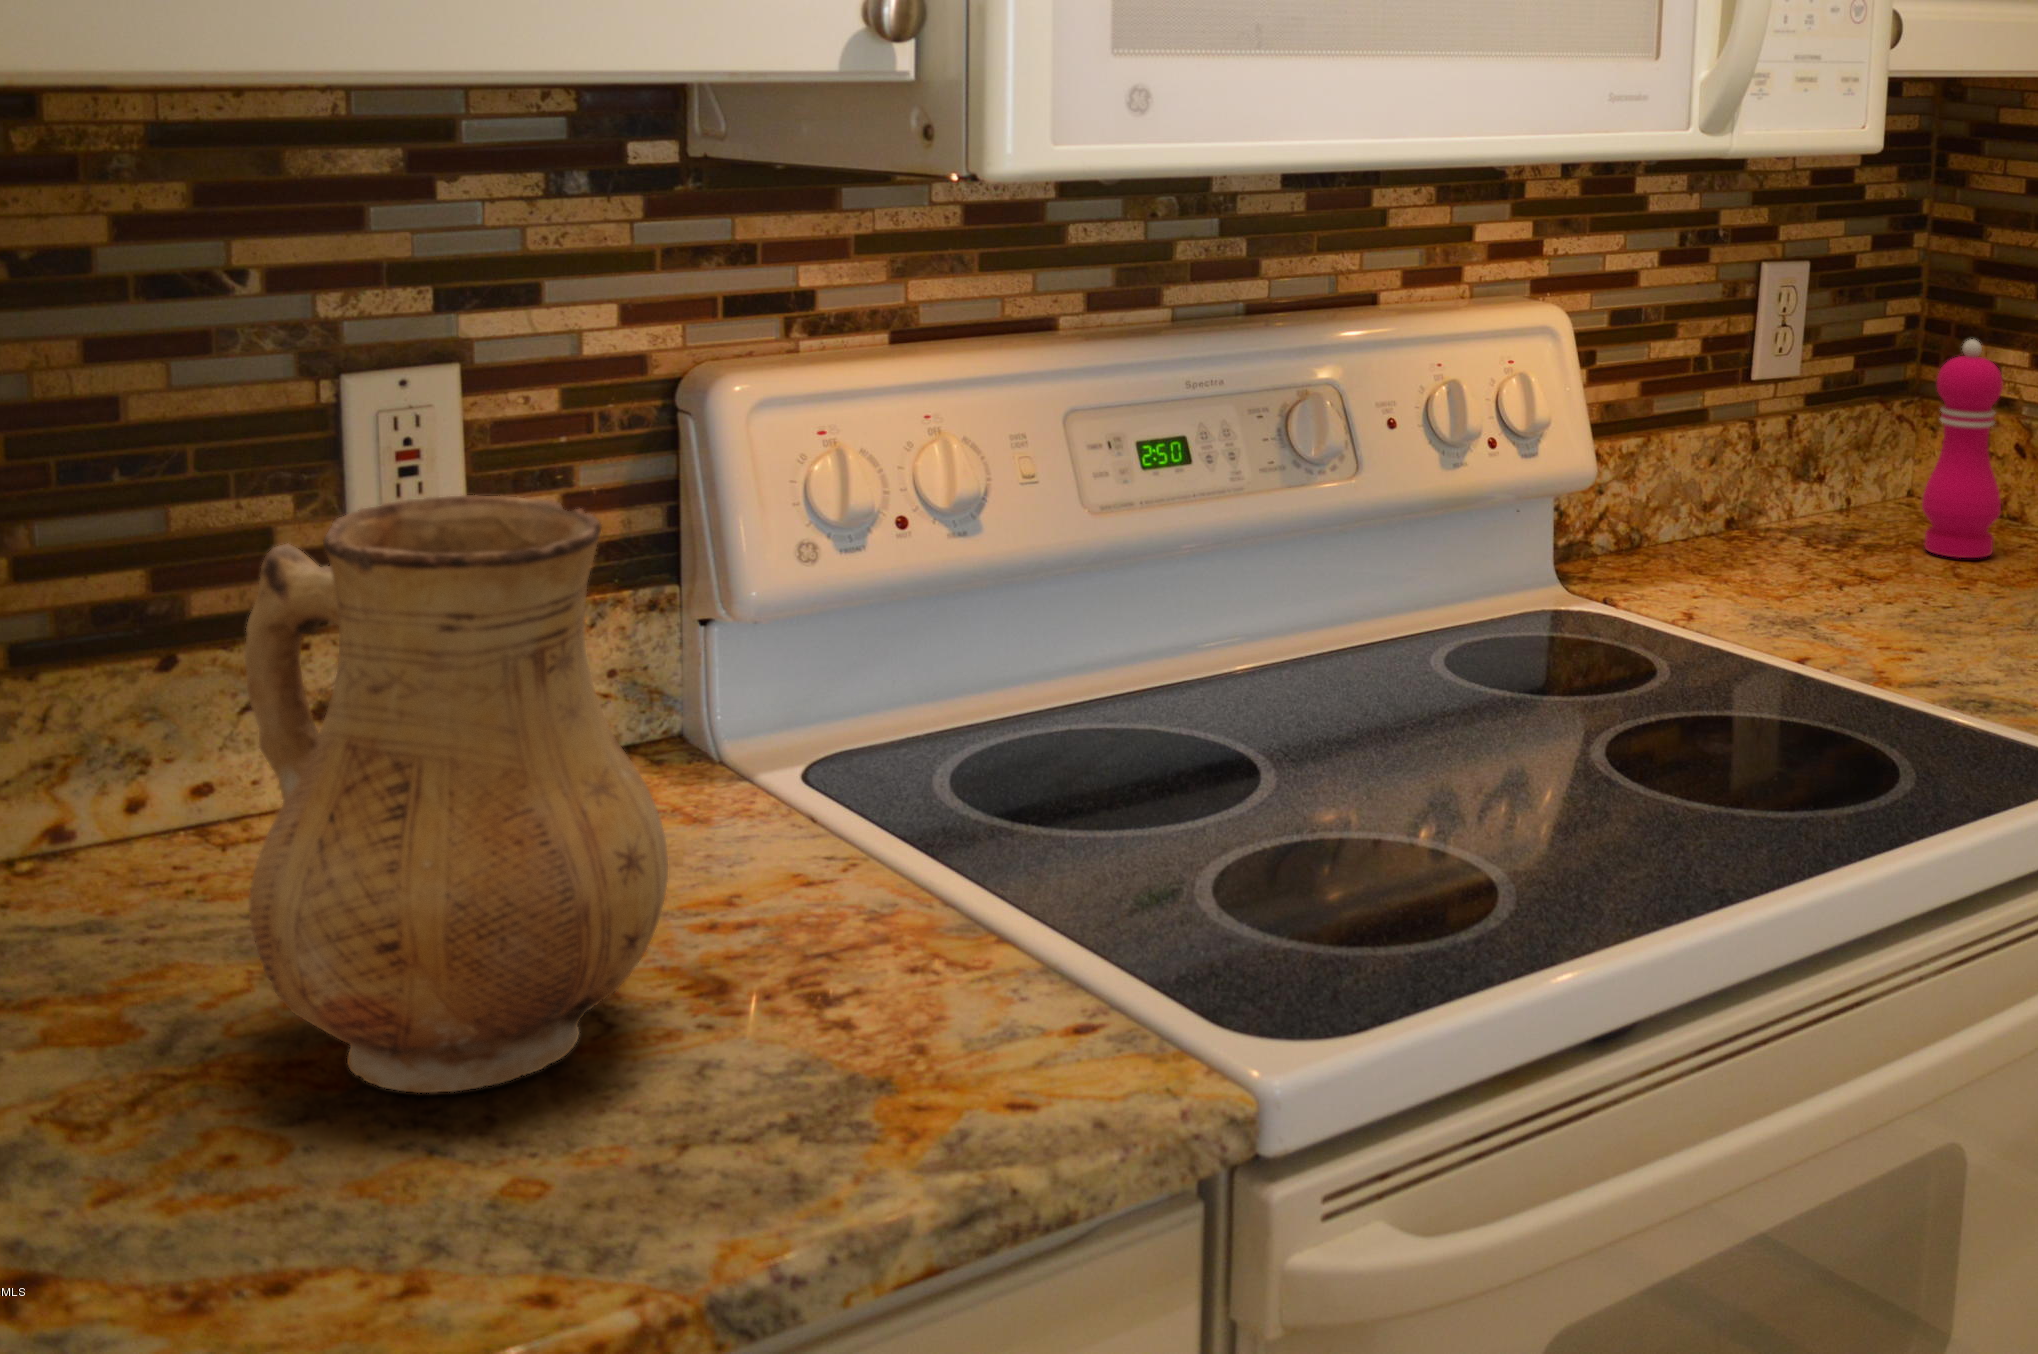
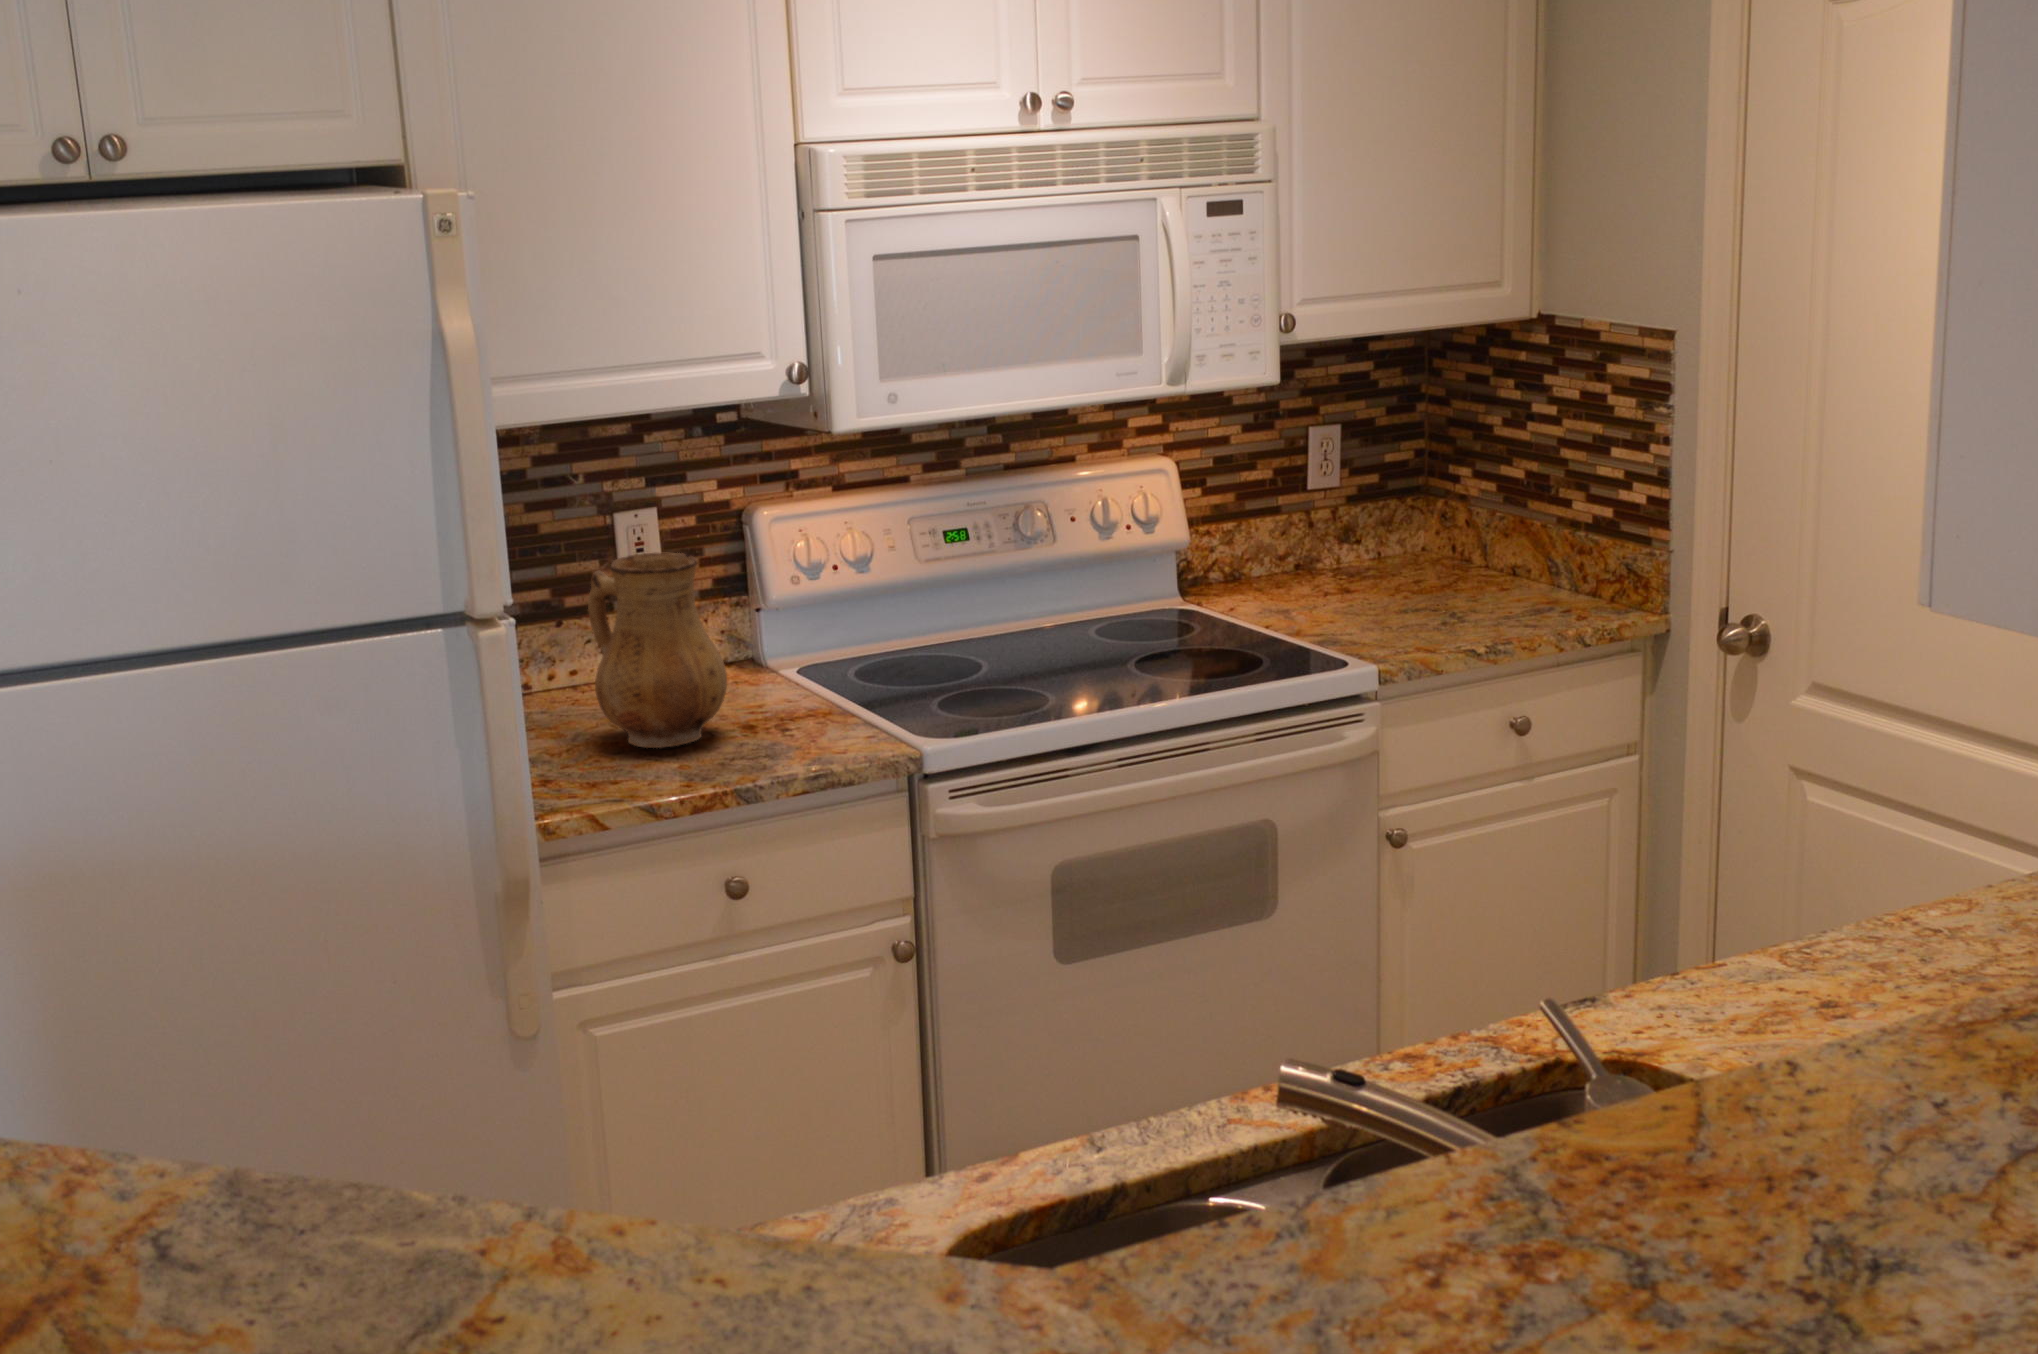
pepper mill: present [1922,339,2003,558] -> none [1396,465,1437,581]

